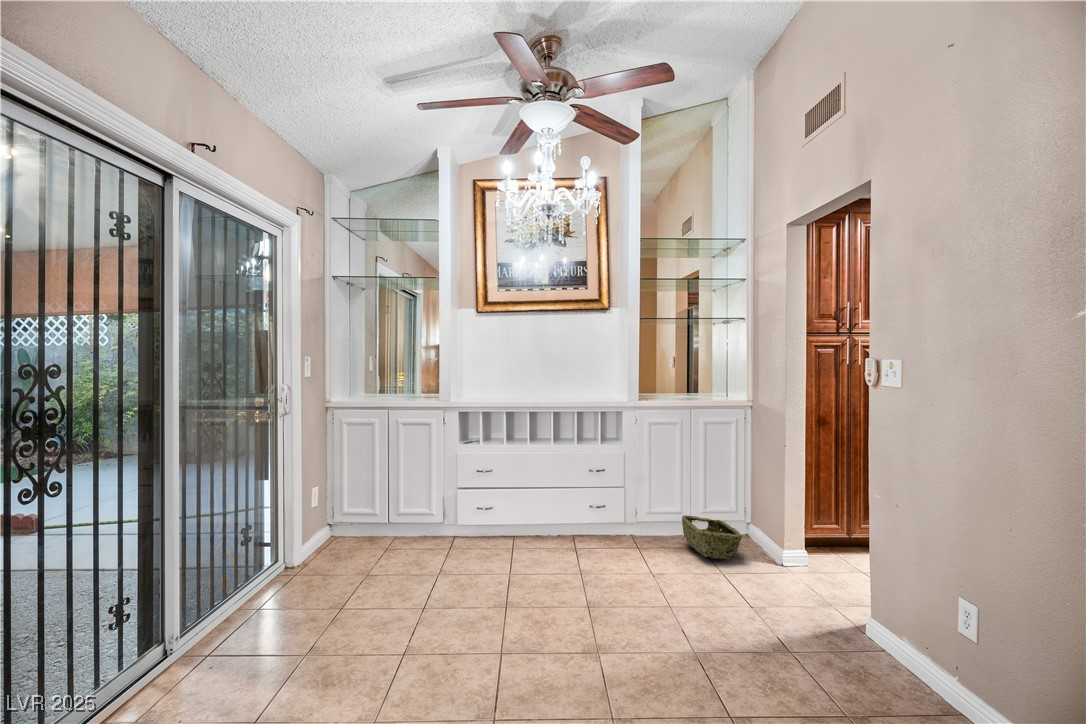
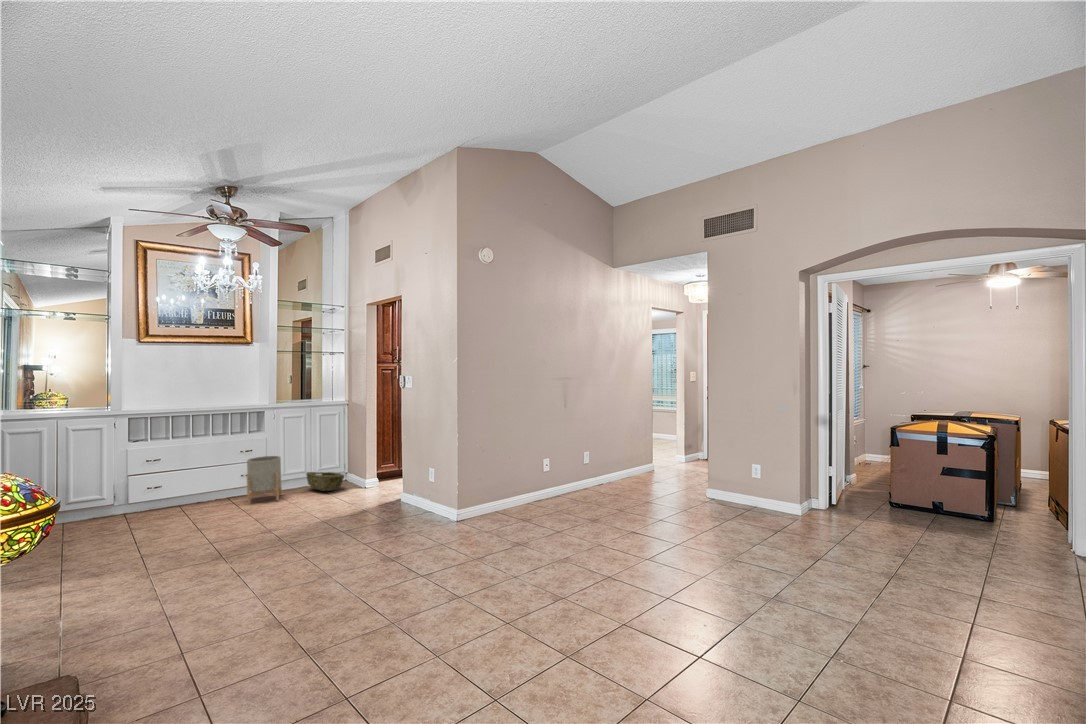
planter: none [589,482,643,561] -> present [247,456,282,504]

